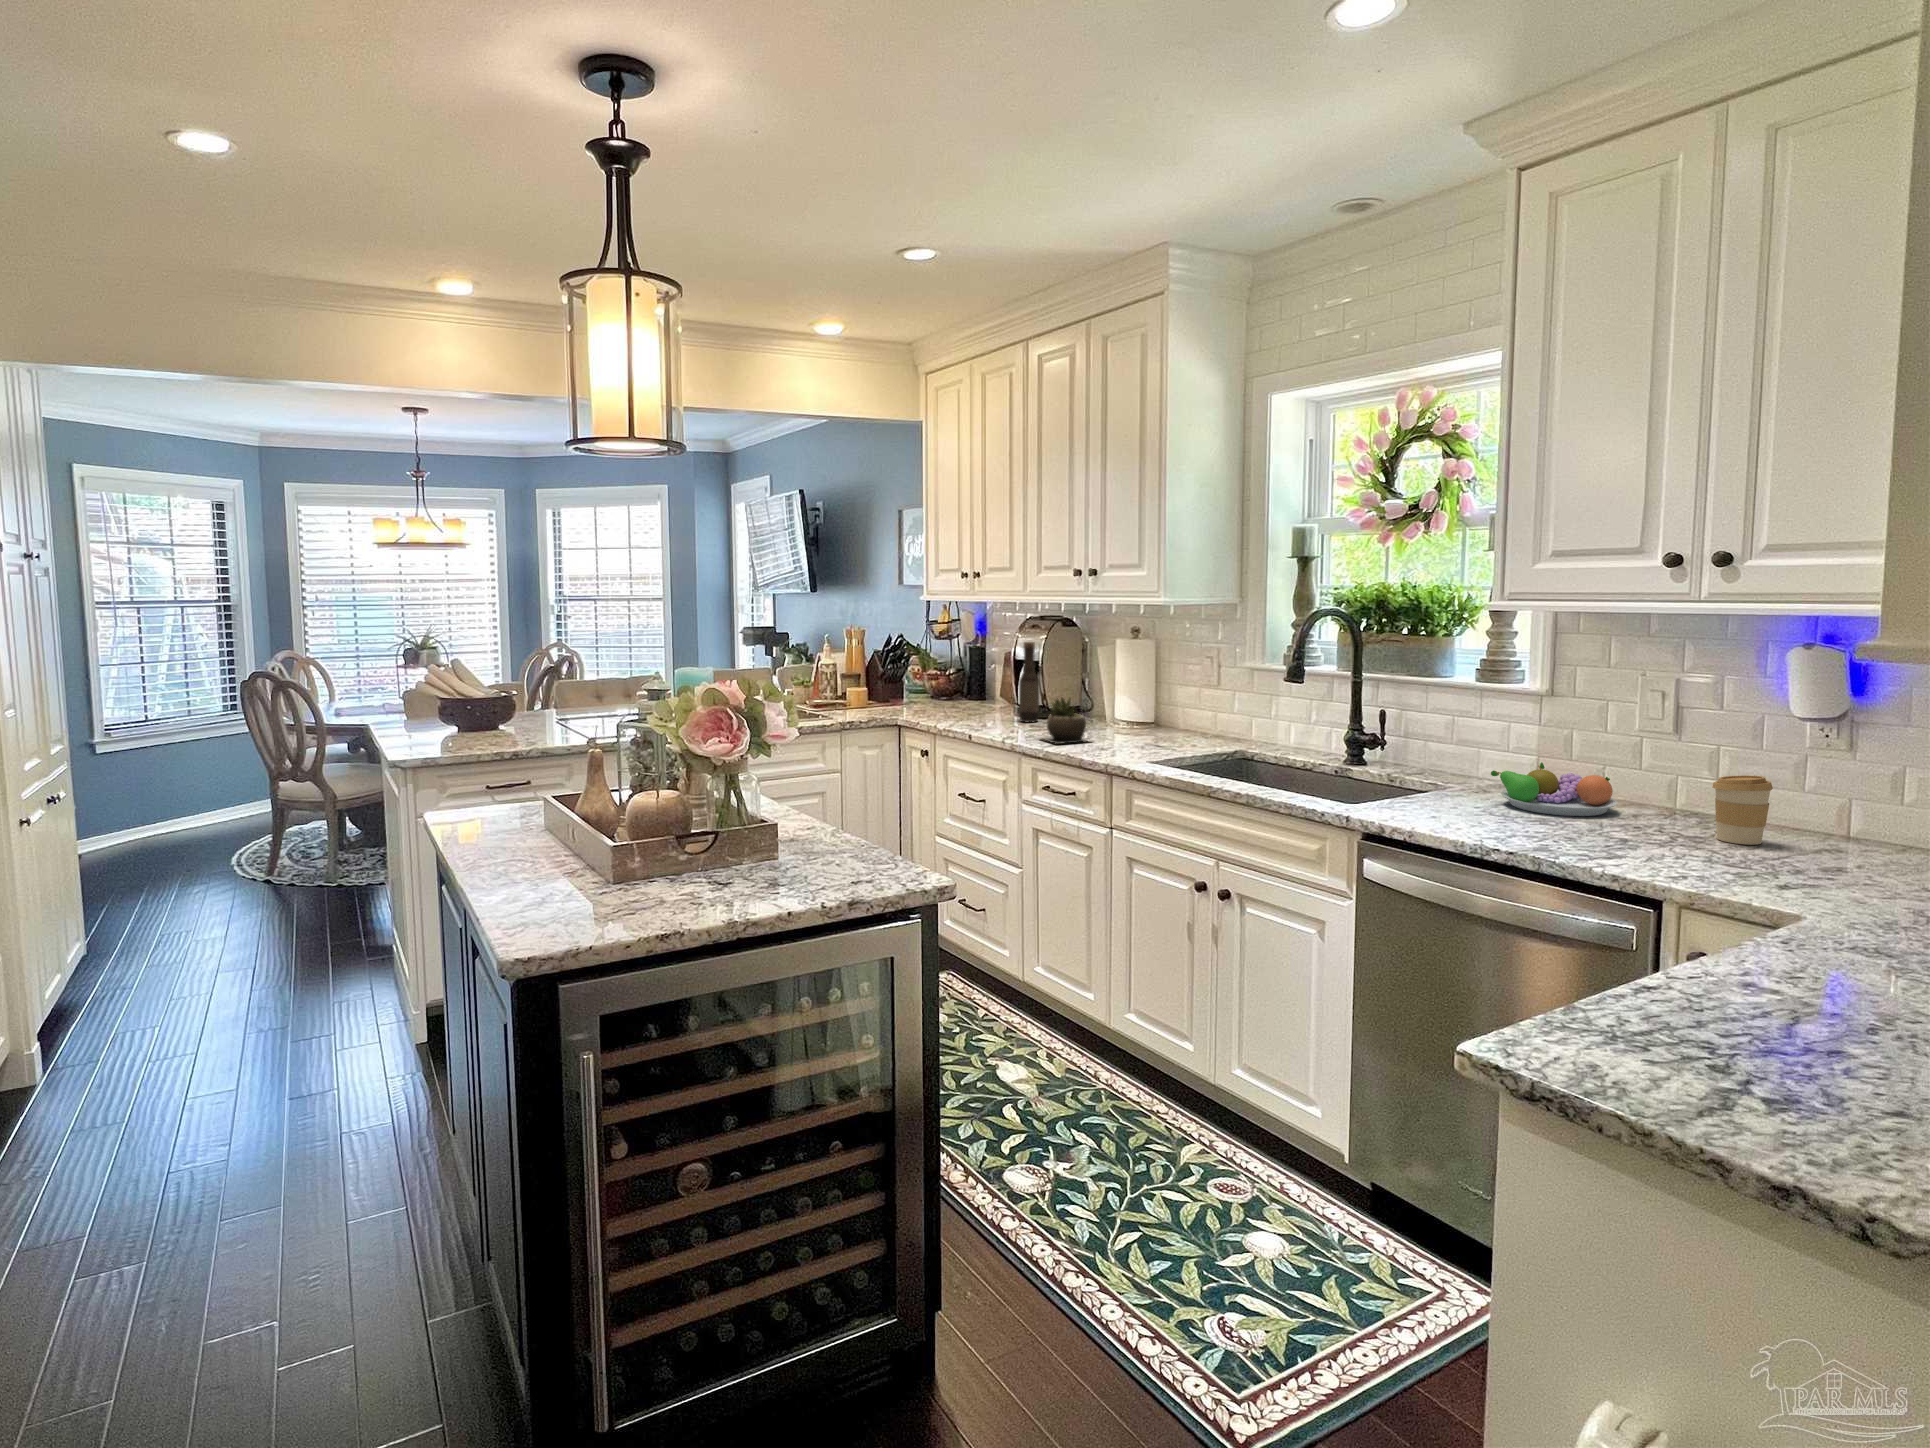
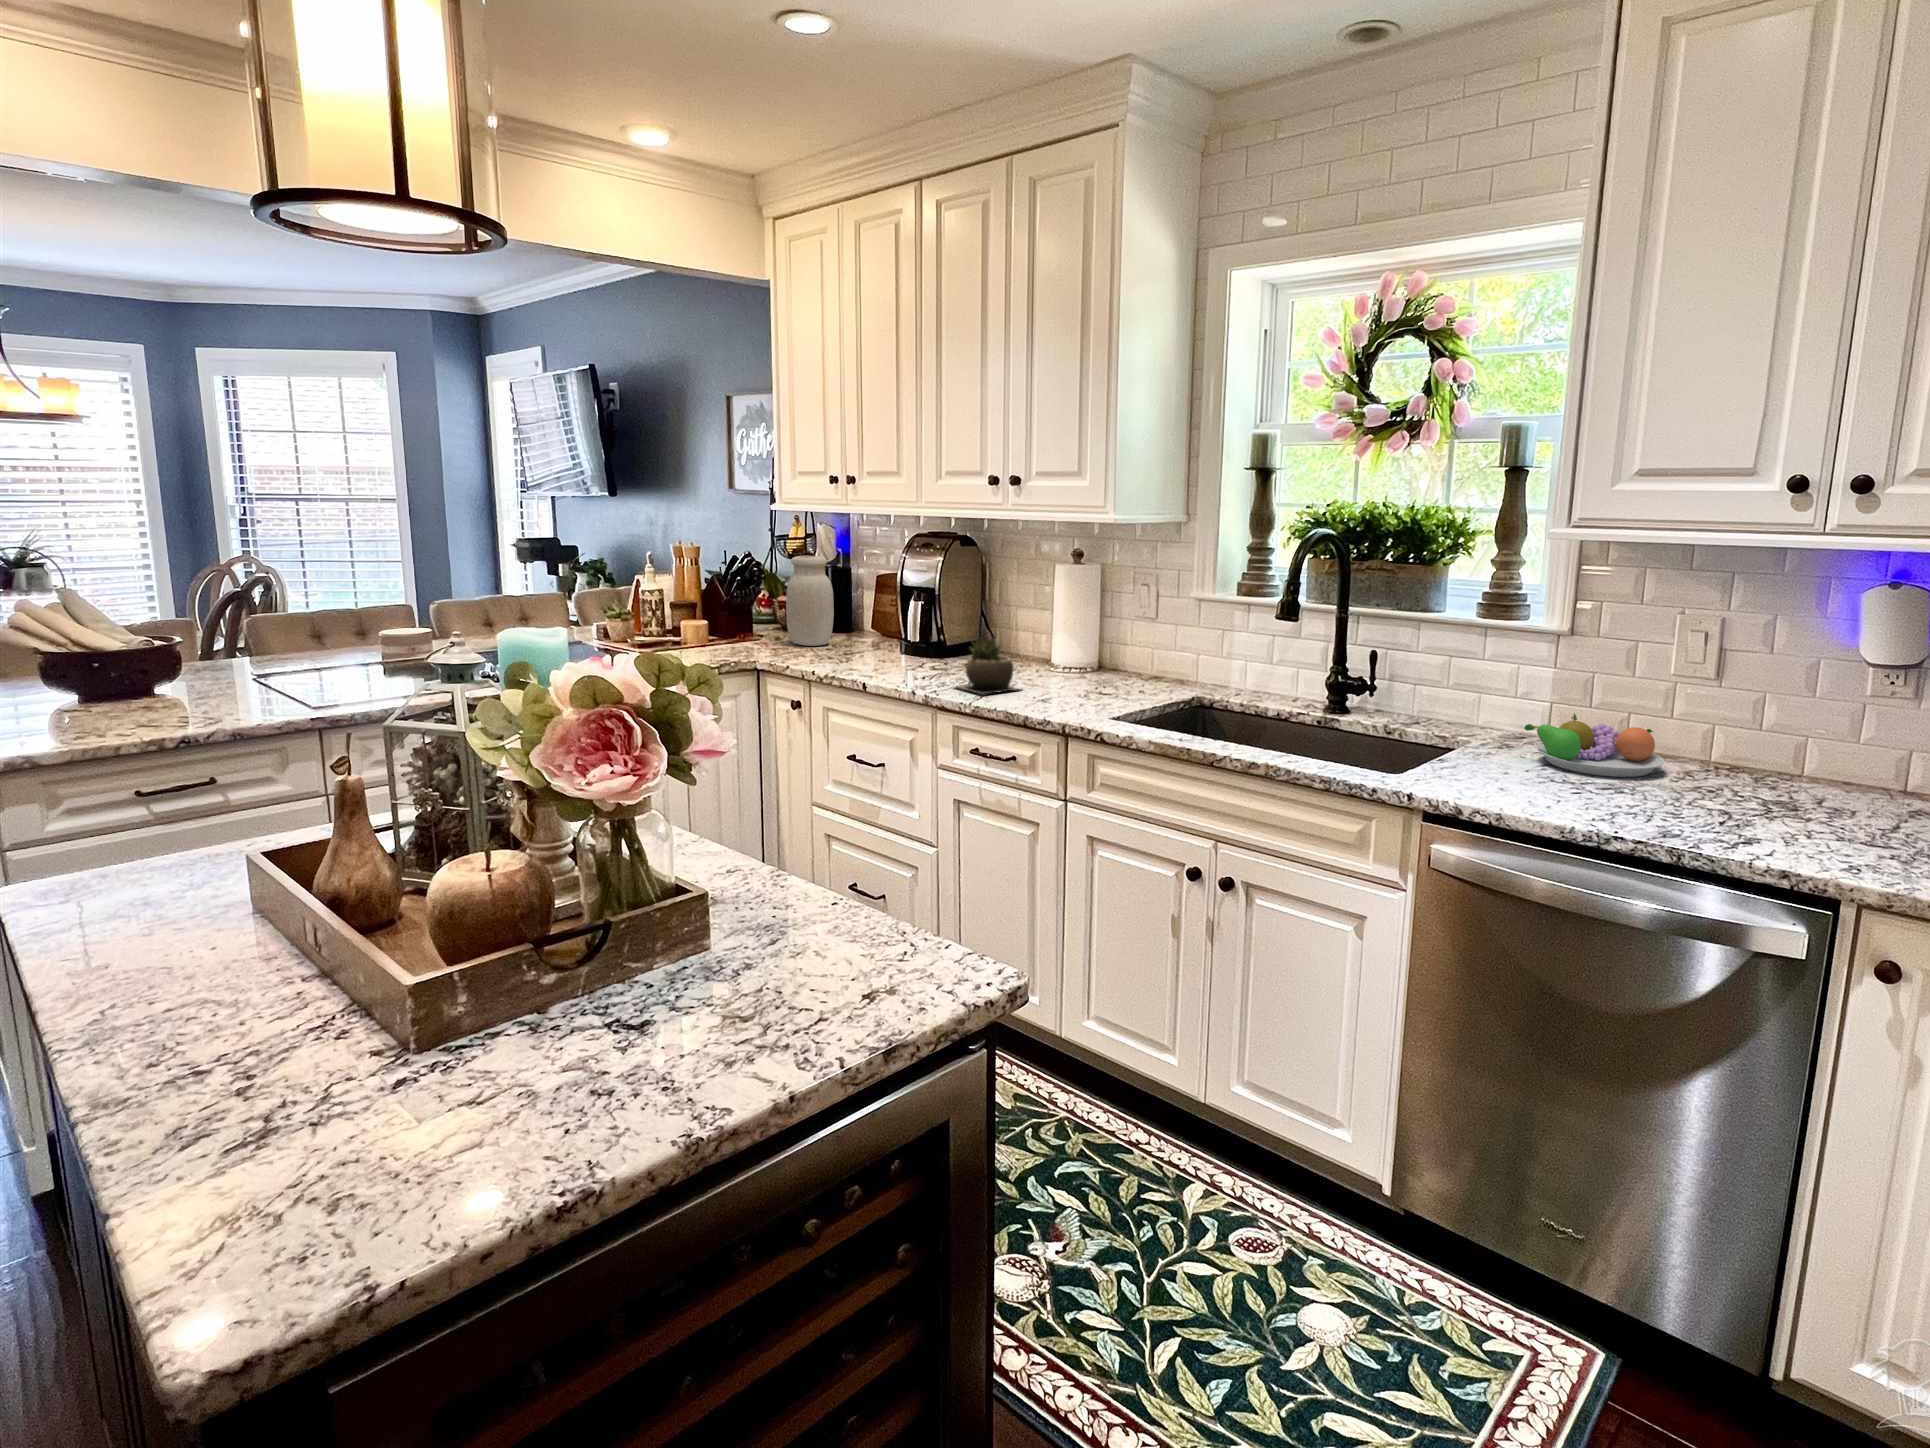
jar: none [926,637,963,709] -> present [786,556,834,646]
bottle: present [1019,642,1039,722] -> none [914,564,938,663]
coffee cup: present [1712,776,1773,845] -> none [1794,730,1861,809]

